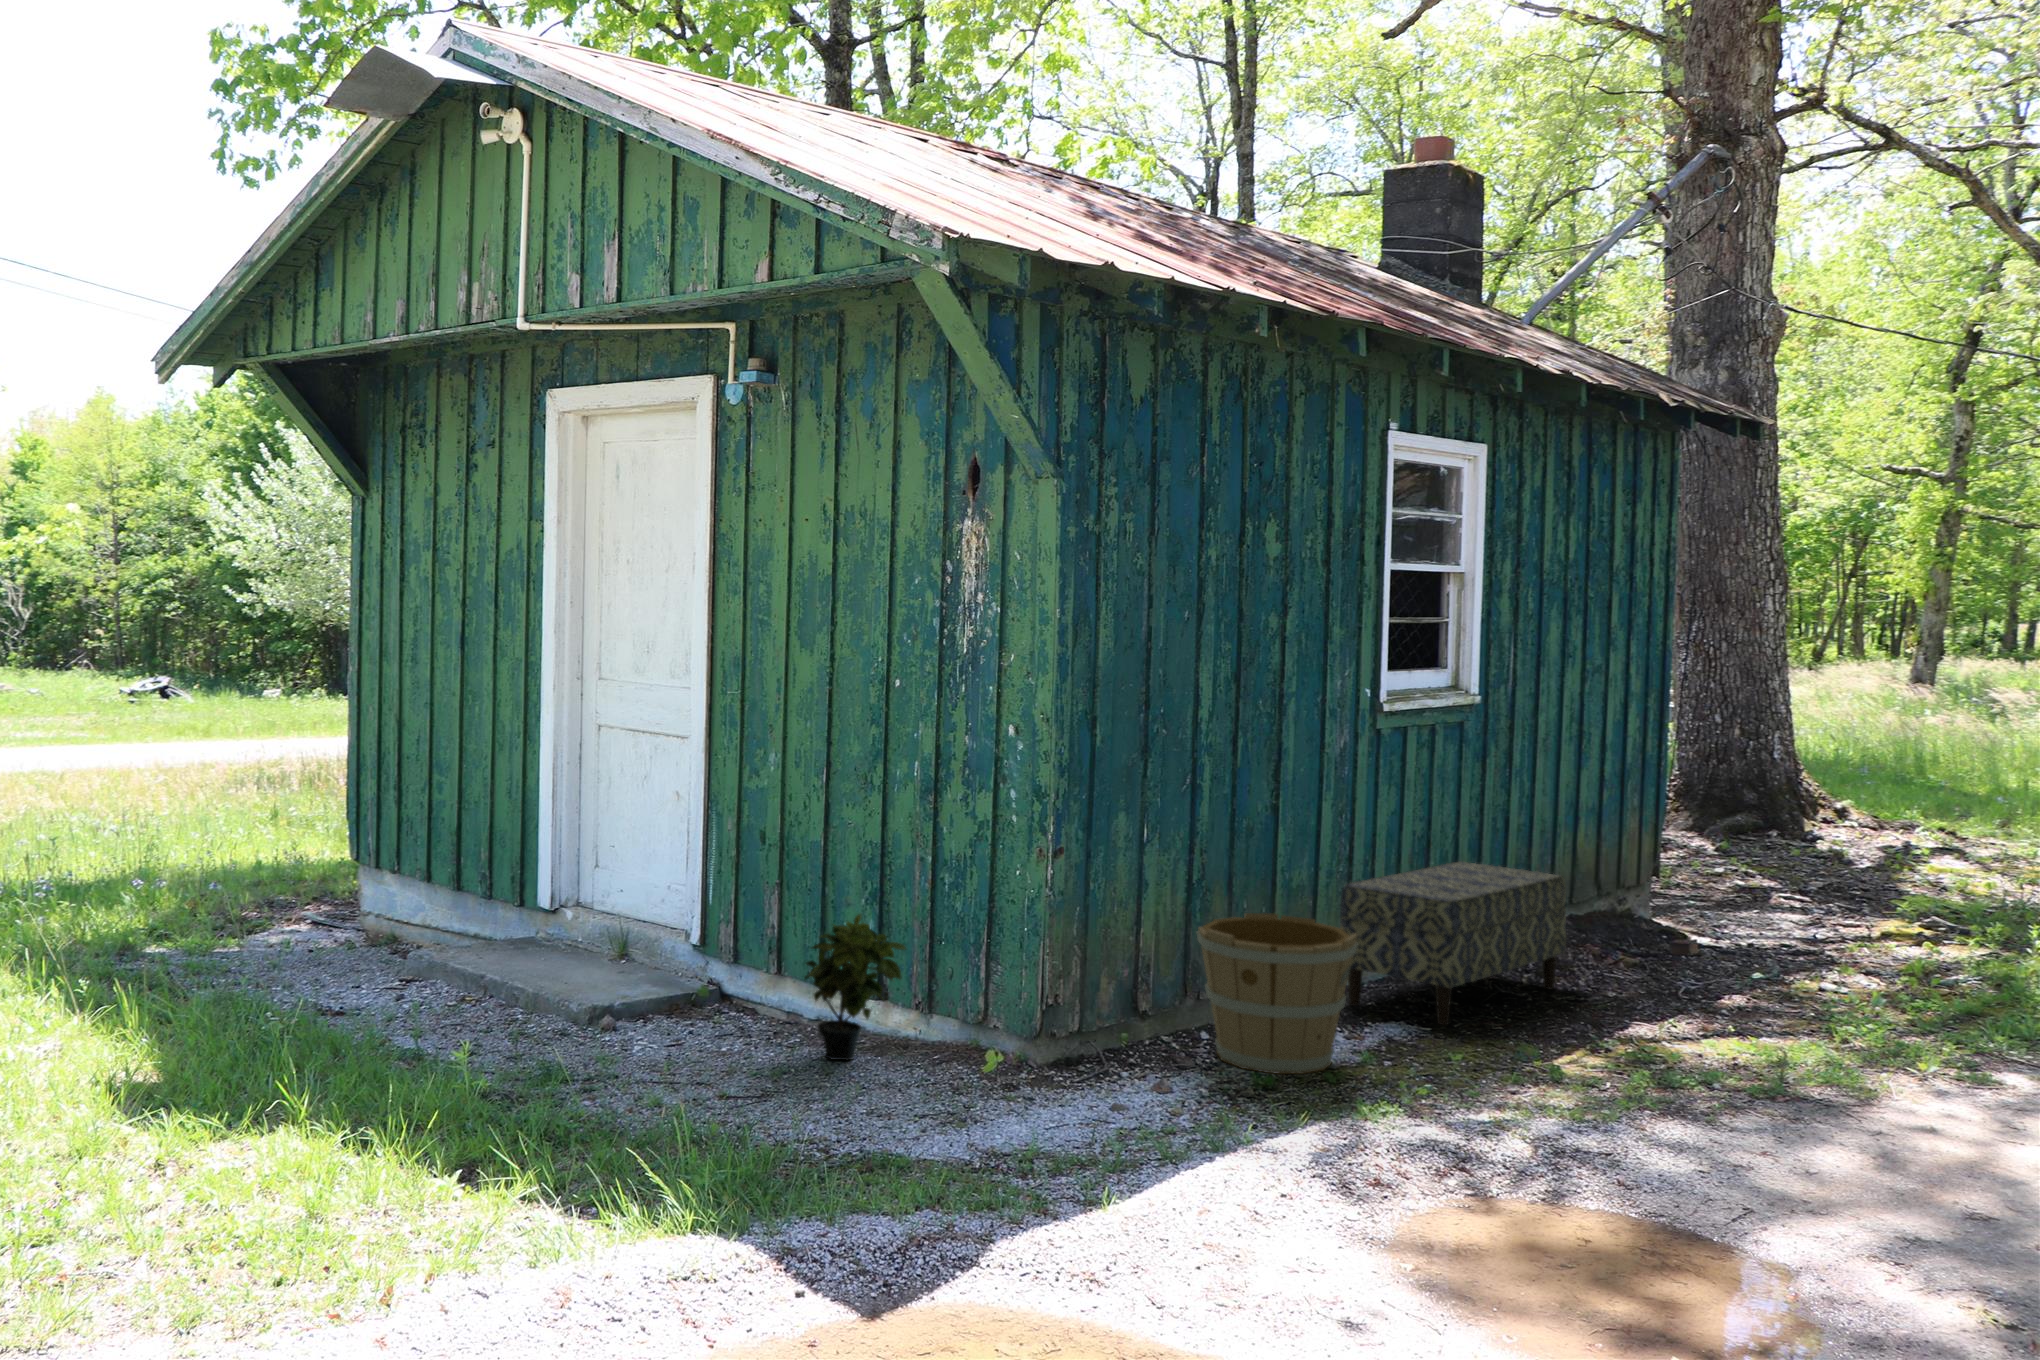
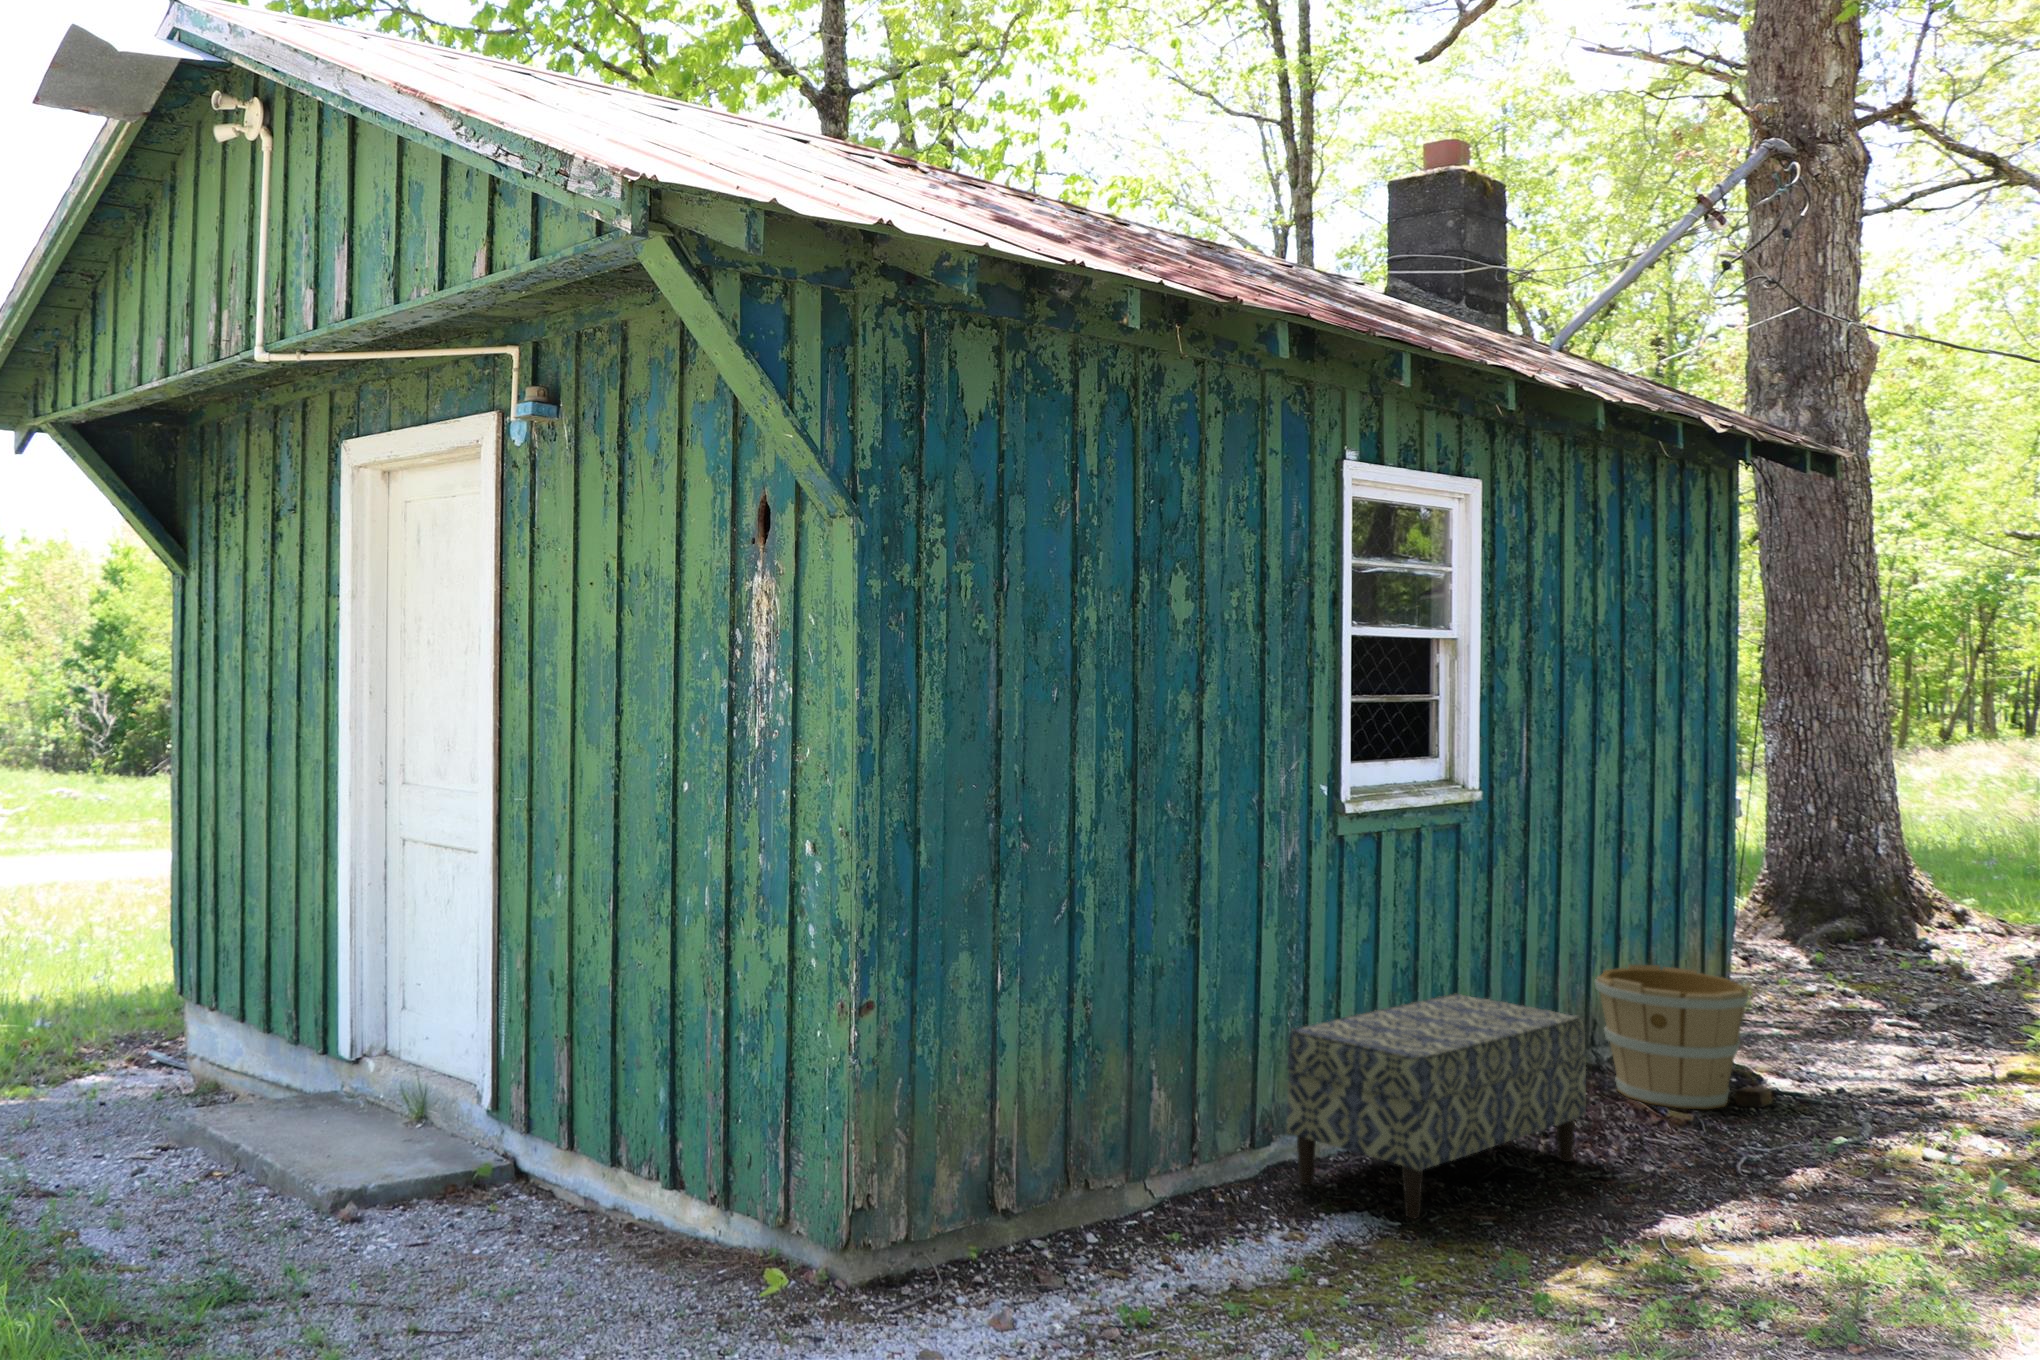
wooden bucket: present [1196,913,1358,1074] -> present [1595,964,1750,1109]
potted plant: present [804,914,906,1060] -> none [558,1073,689,1265]

